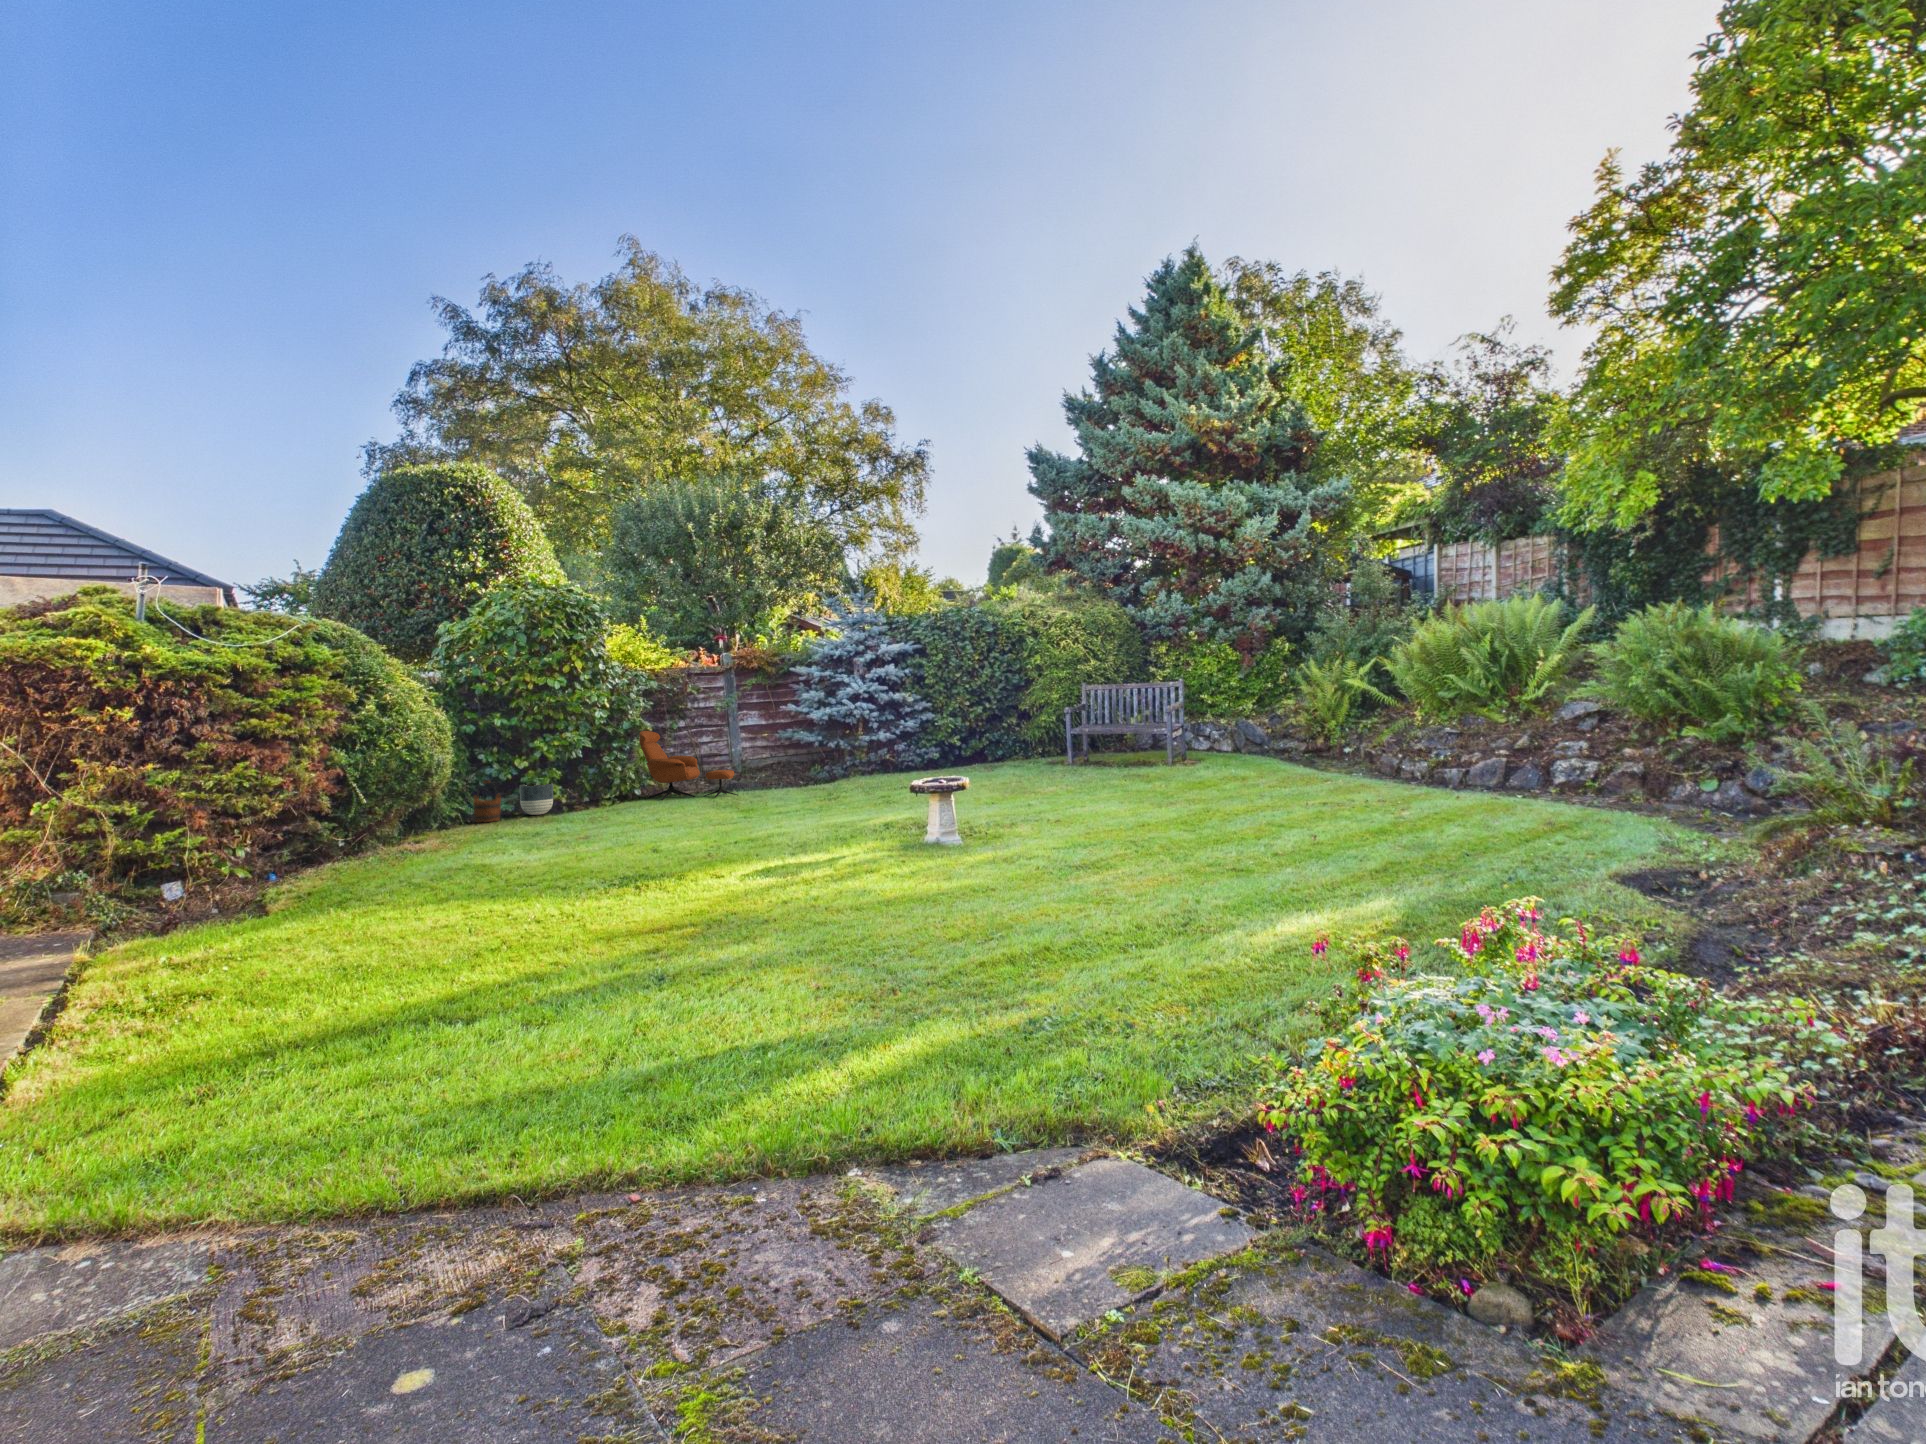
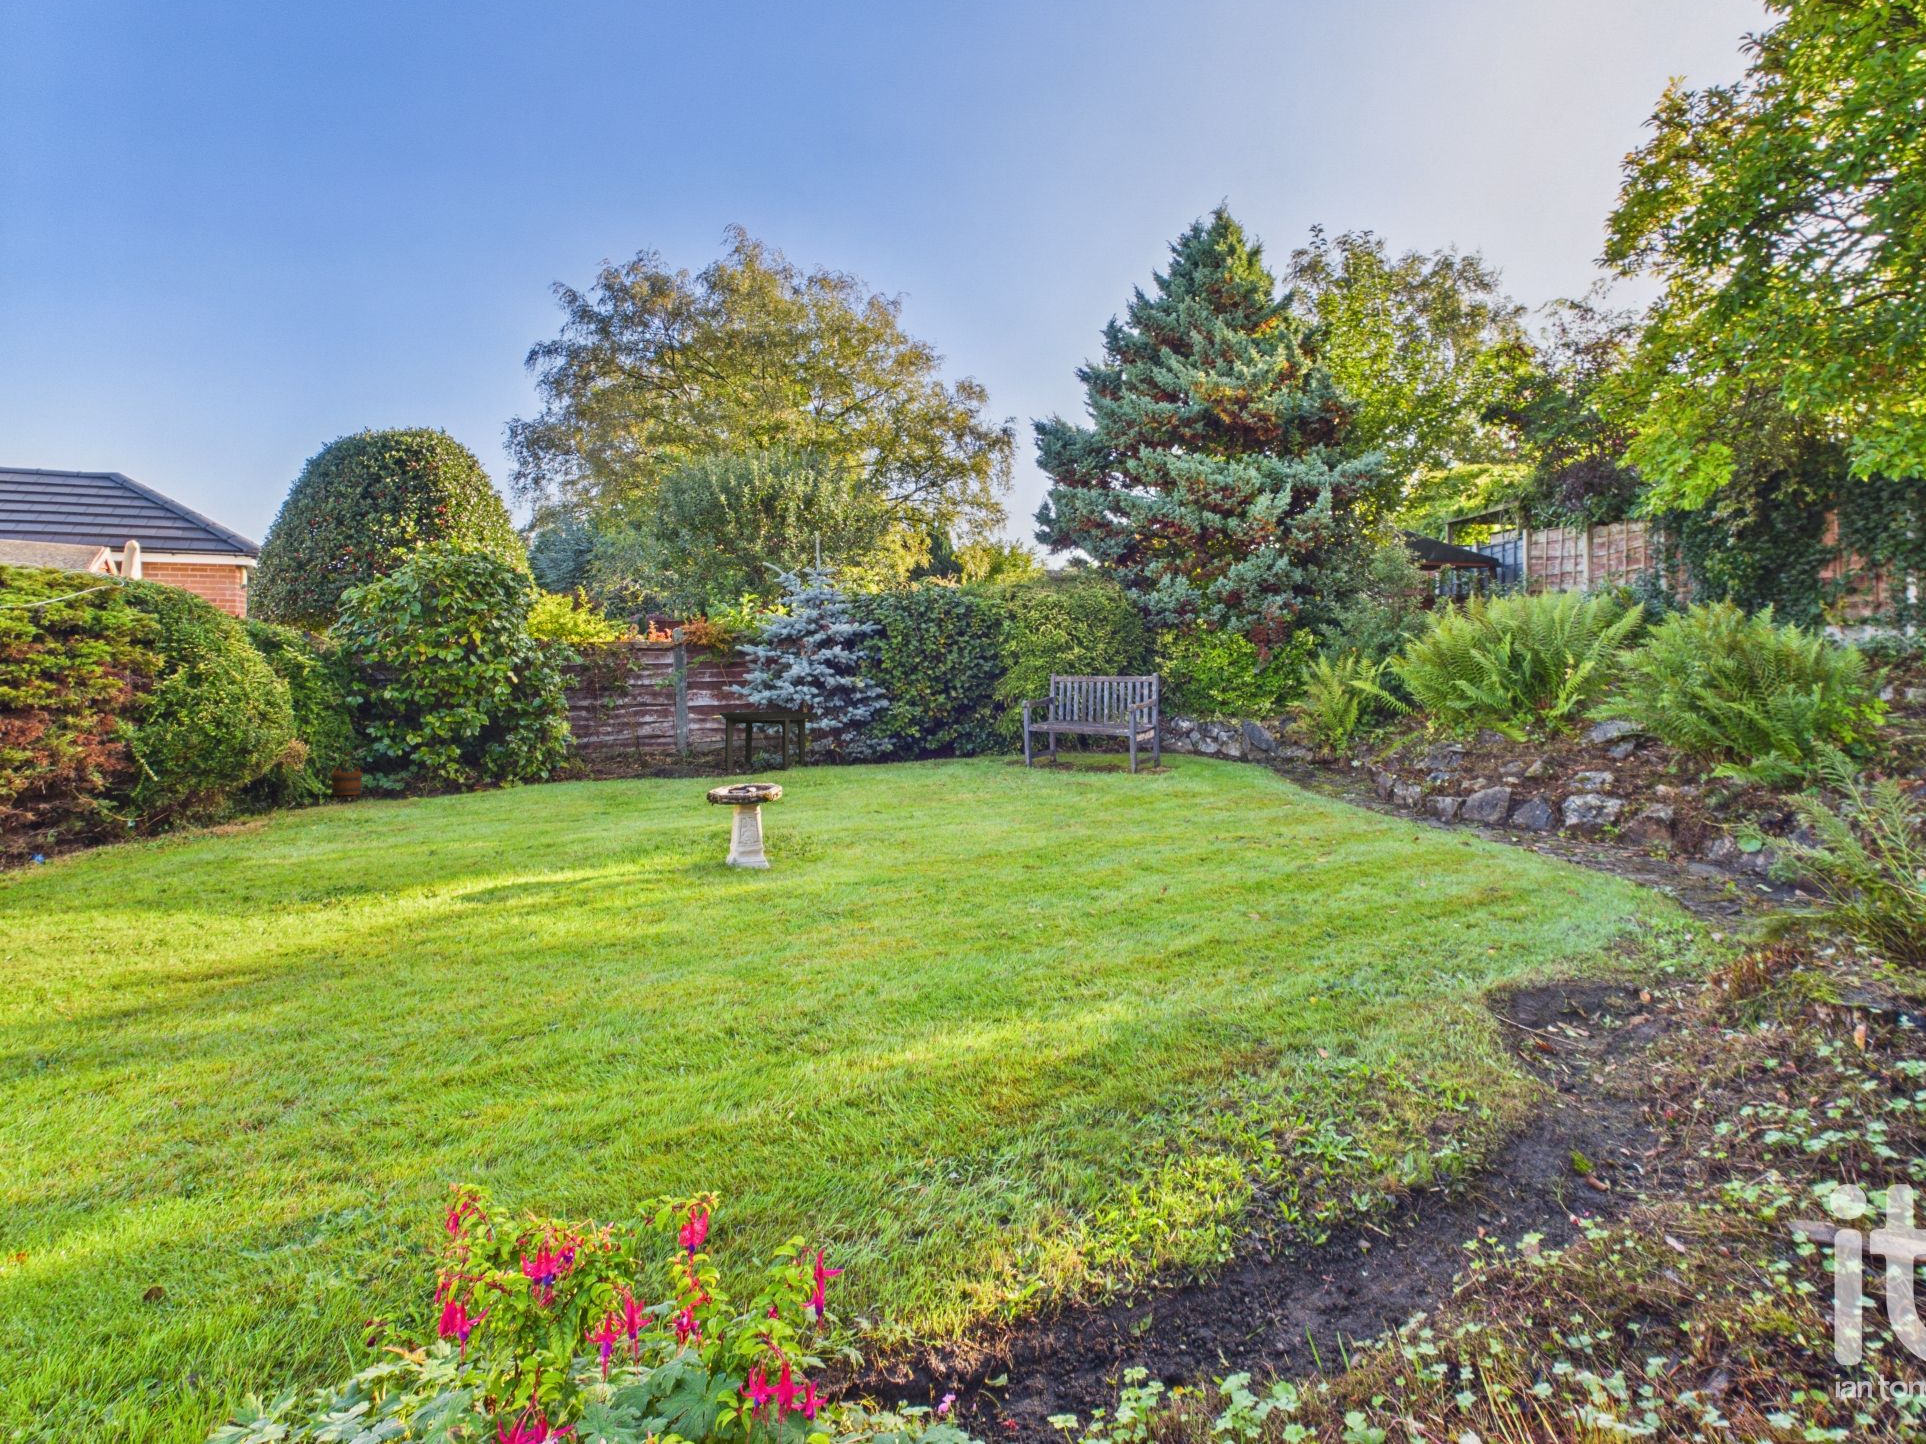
round table: none [789,727,877,782] -> present [719,712,814,769]
lounge chair: present [639,731,738,800] -> none [537,707,634,781]
planter: present [520,783,553,815] -> none [389,757,426,790]

